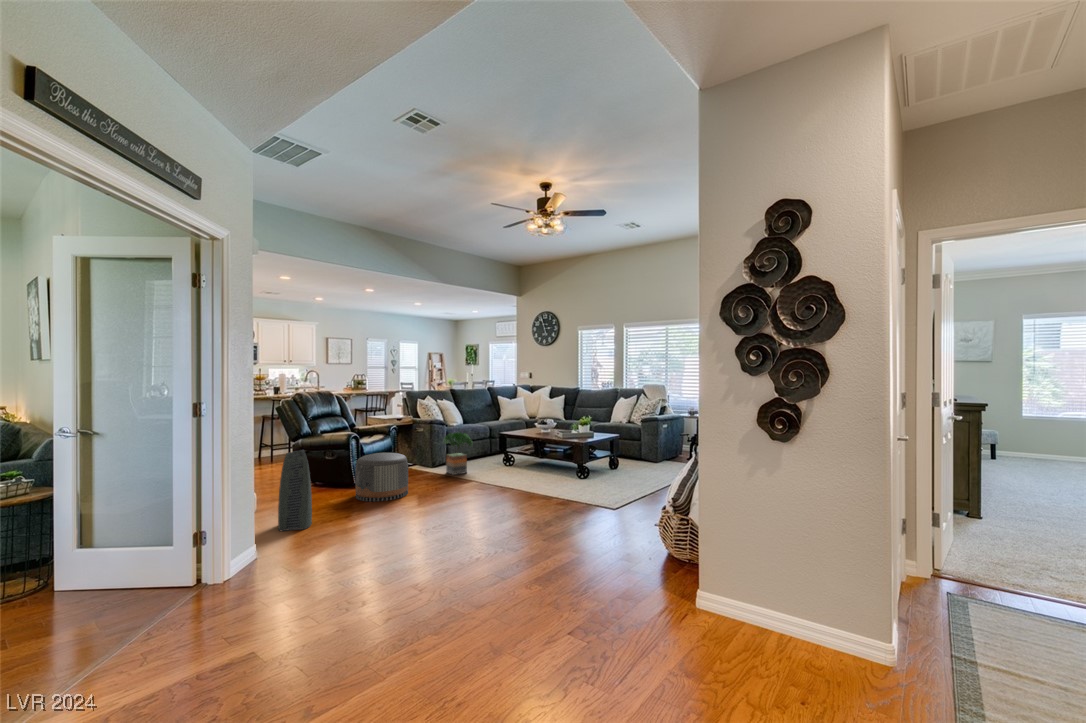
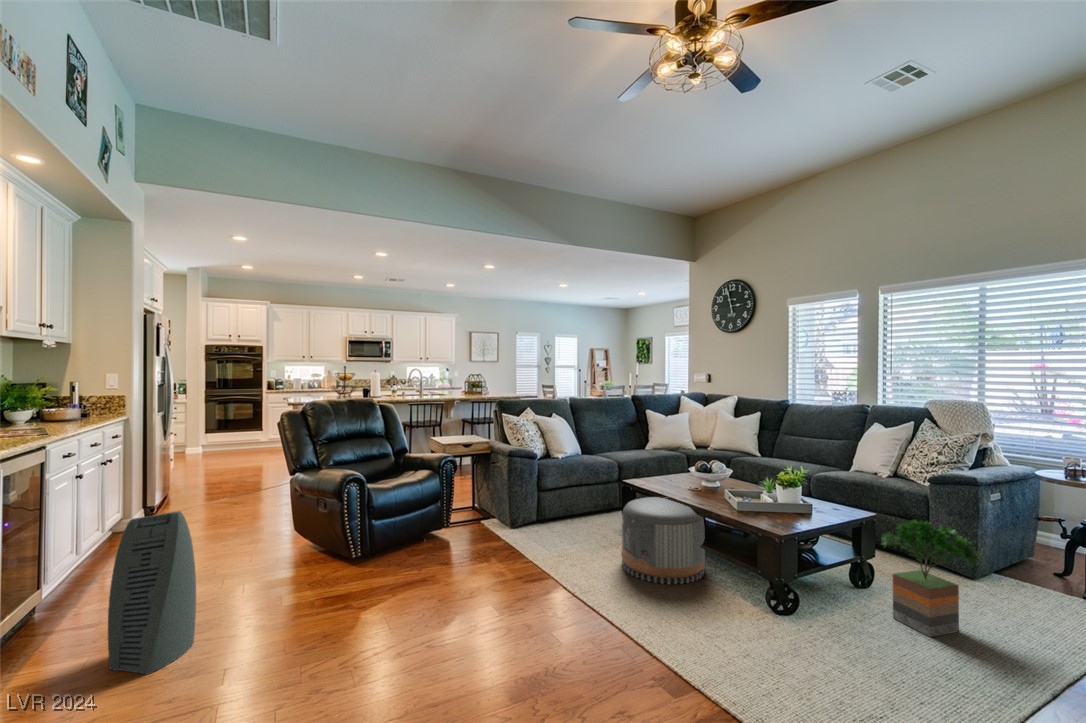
potted tree: present [444,433,473,475] -> present [882,520,981,637]
pouf: present [356,453,408,502] -> present [622,497,705,584]

